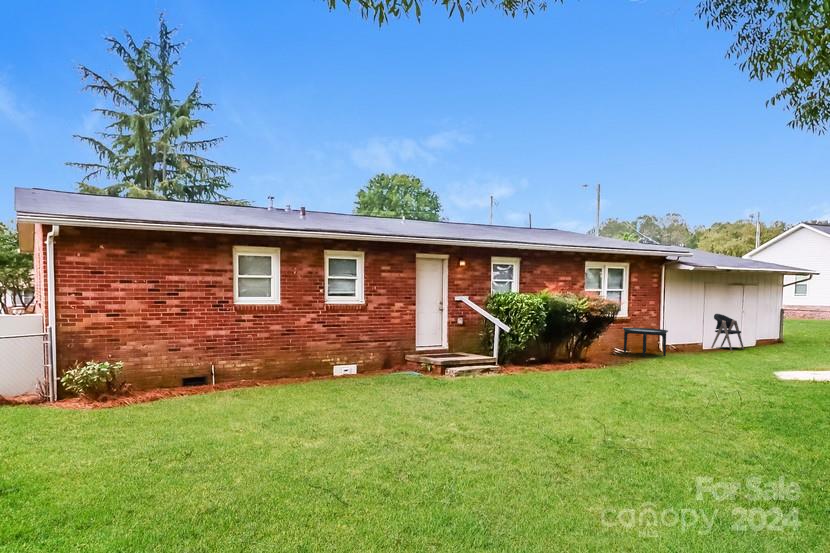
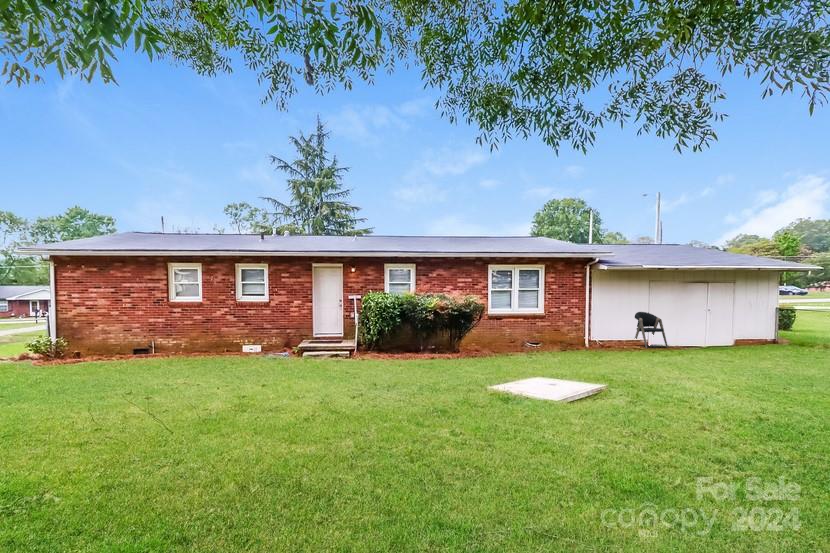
round table: present [623,328,668,356] -> none [516,324,557,350]

